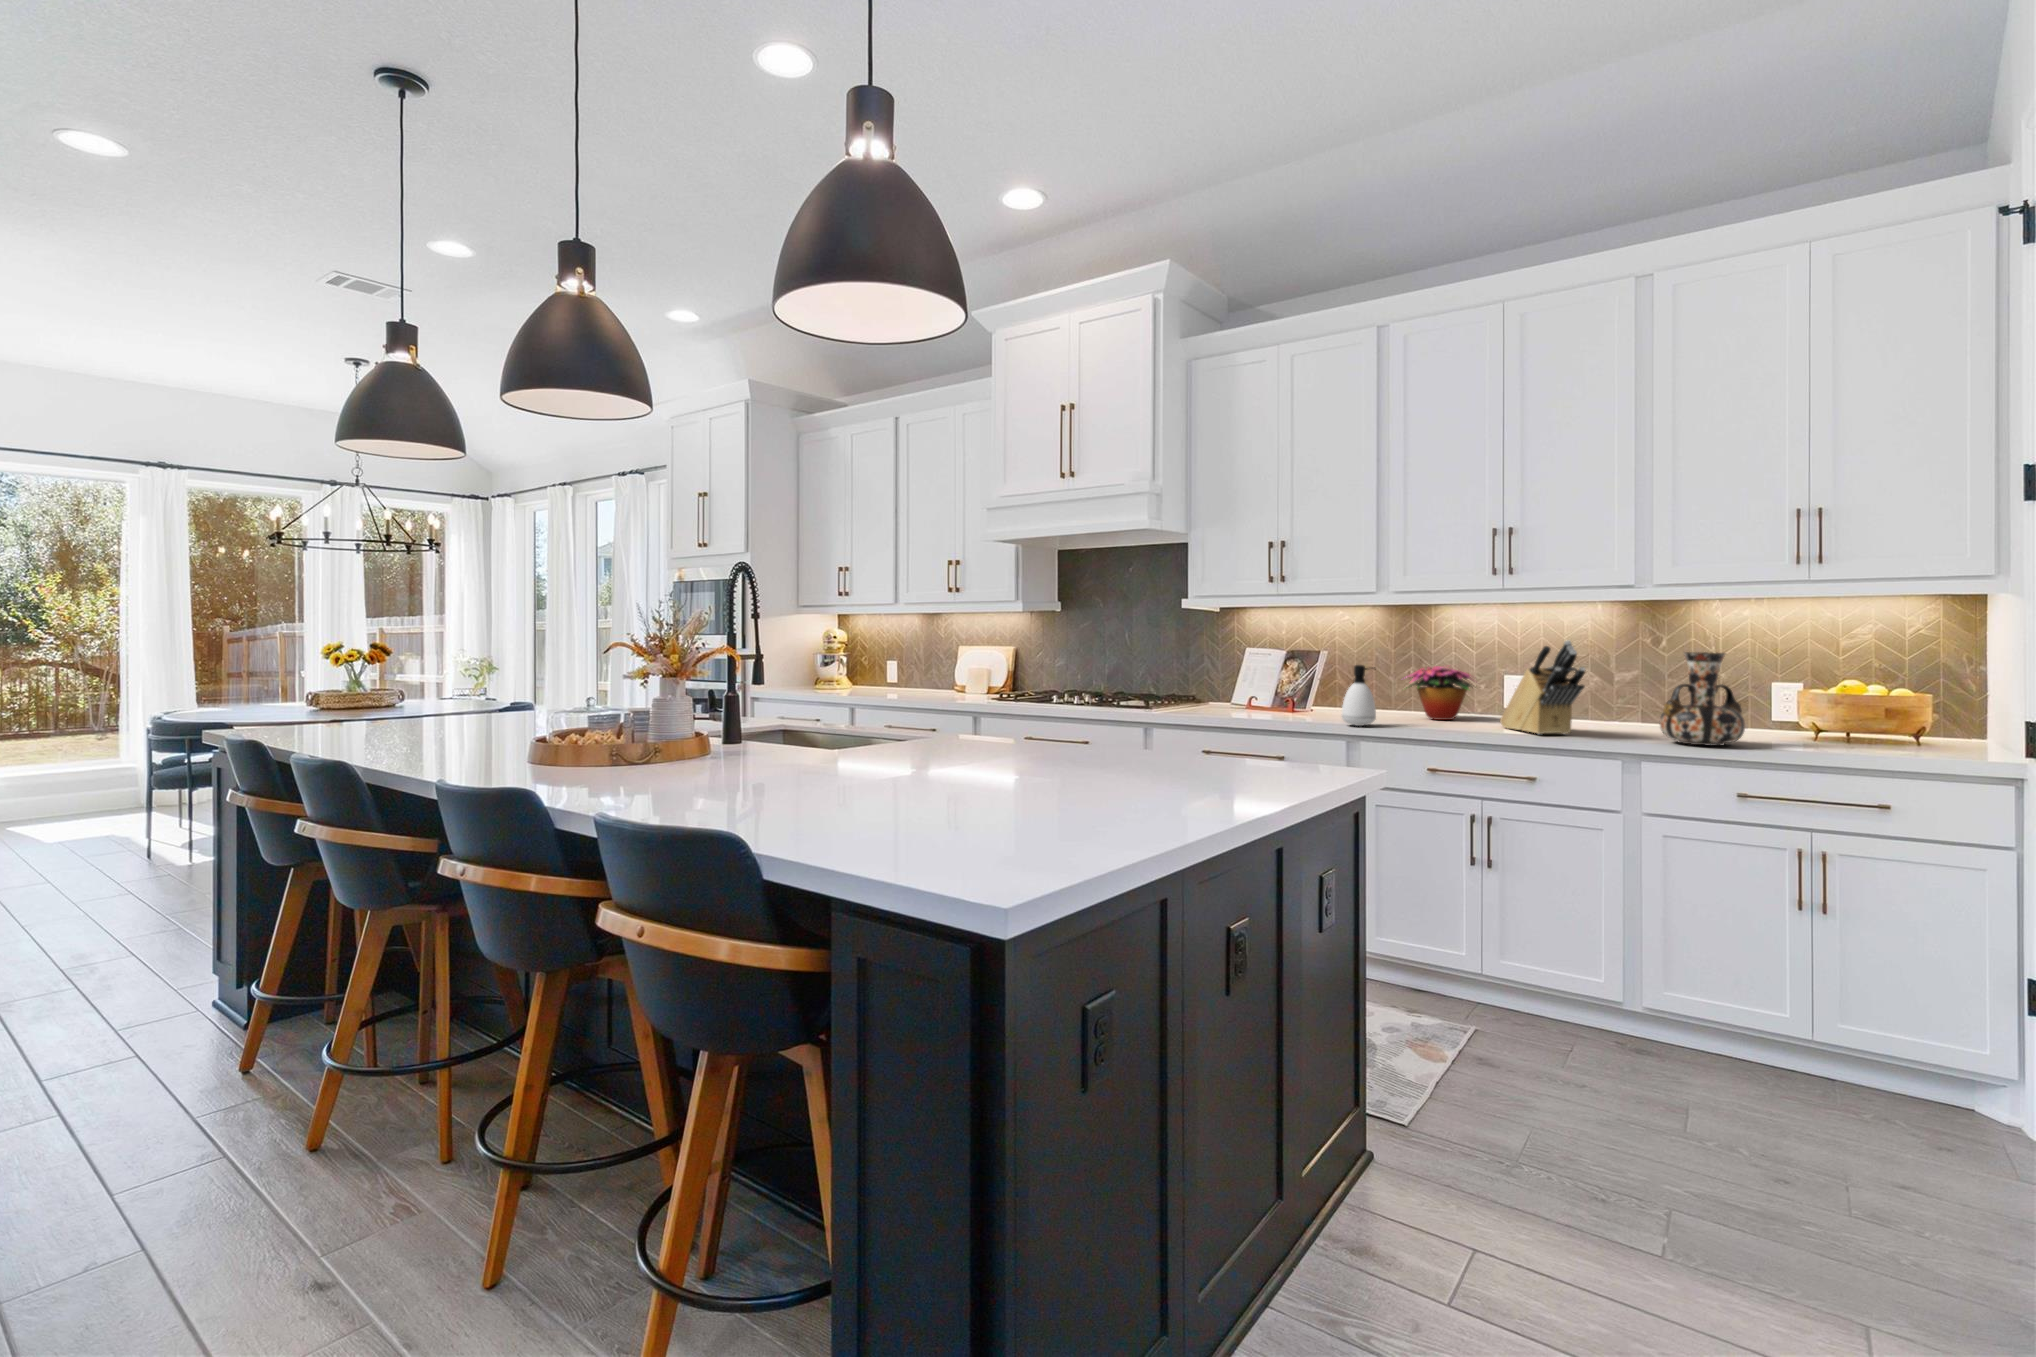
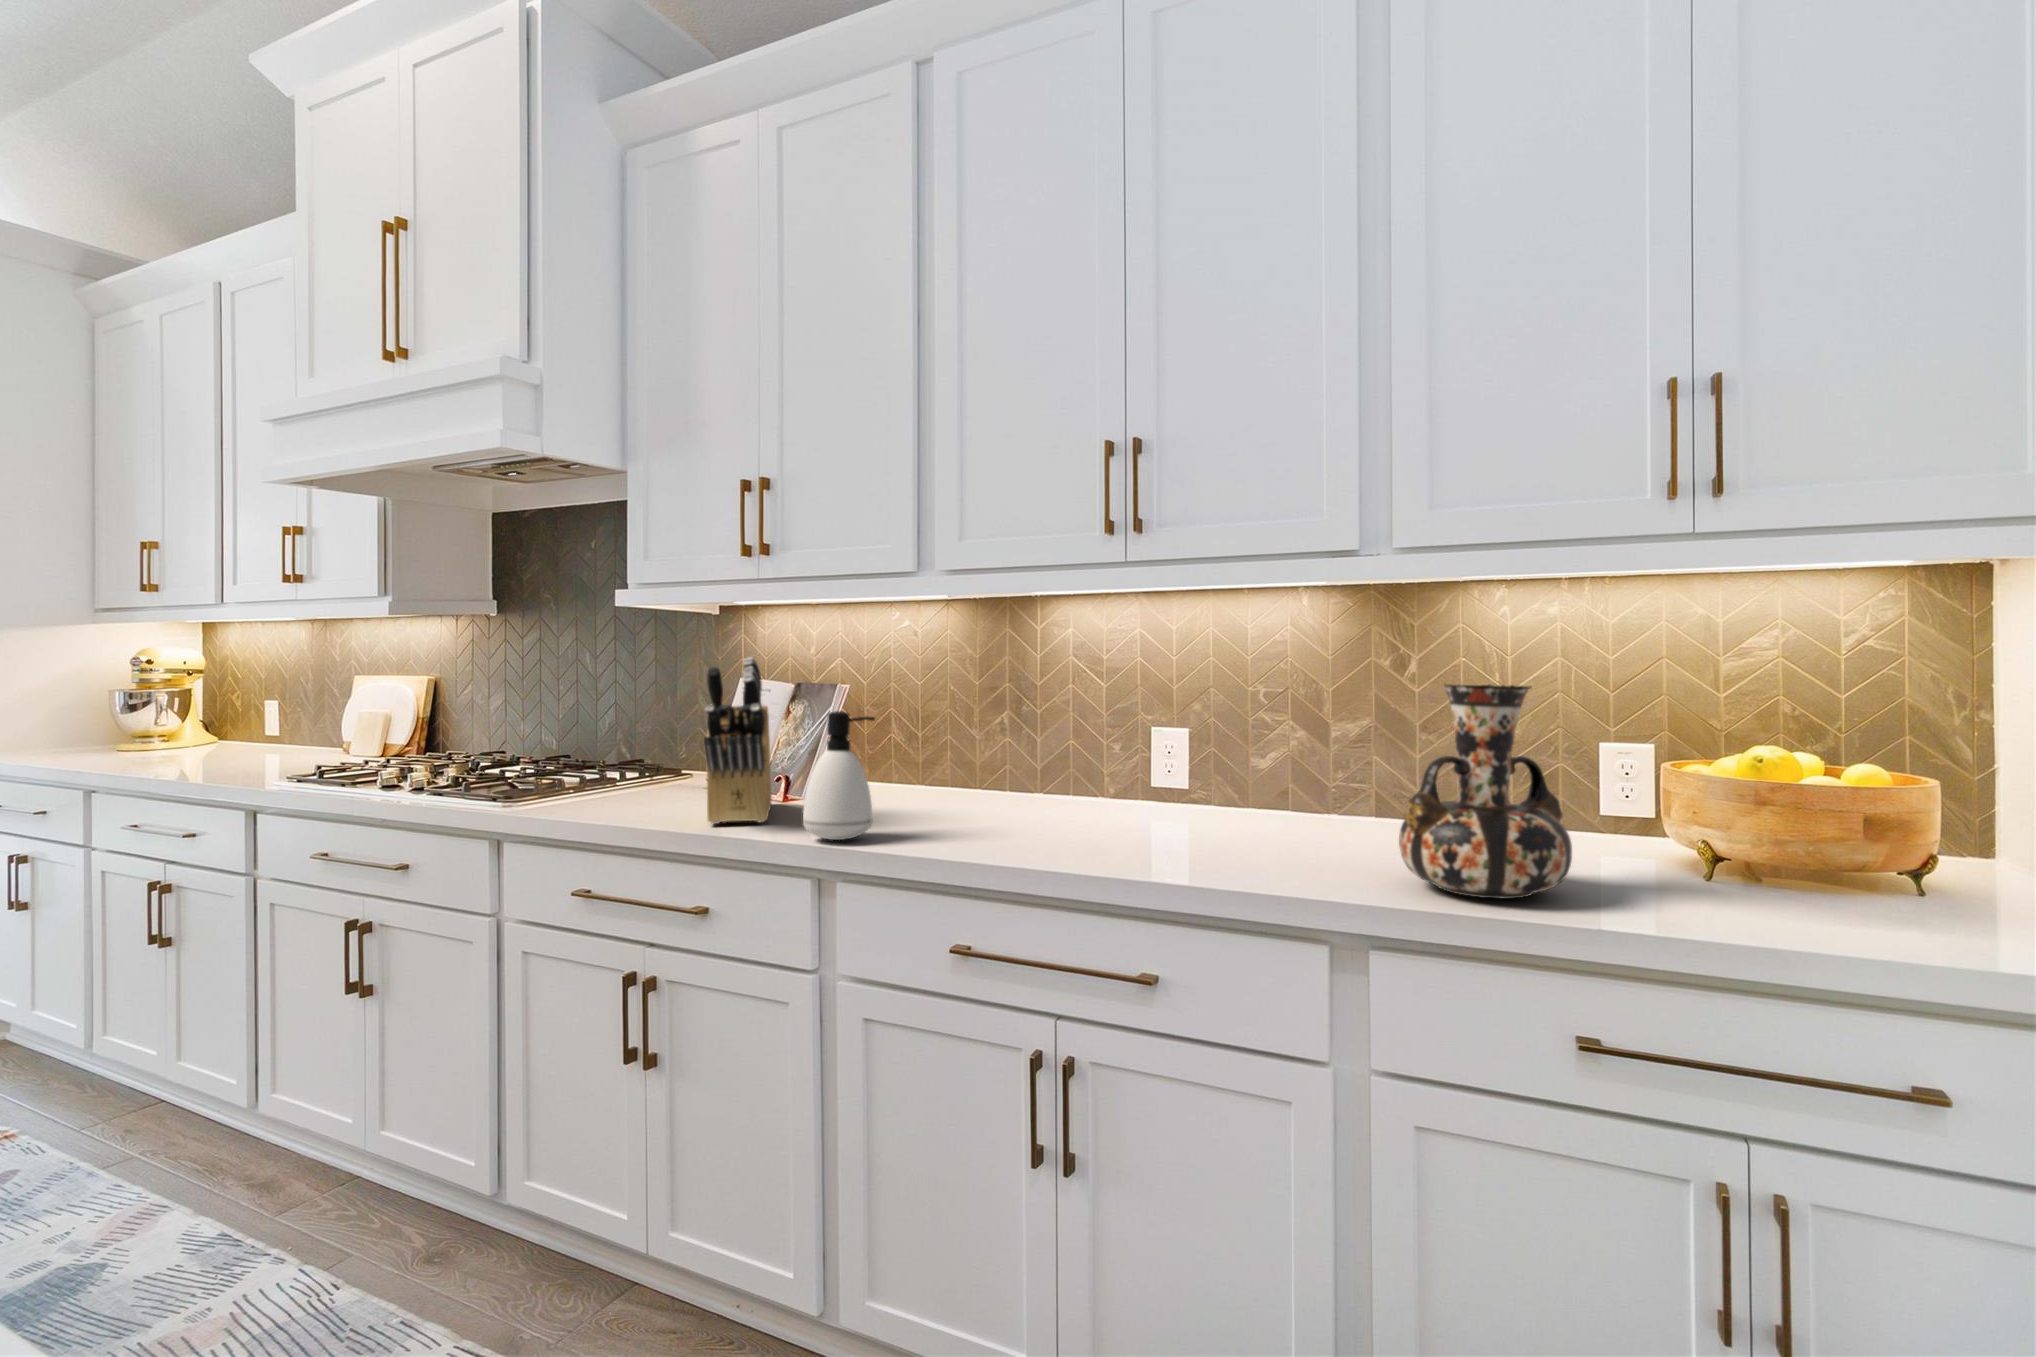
knife block: present [1500,640,1585,735] -> present [704,657,772,824]
flower arrangement: present [1406,666,1472,720] -> none [946,710,1102,817]

